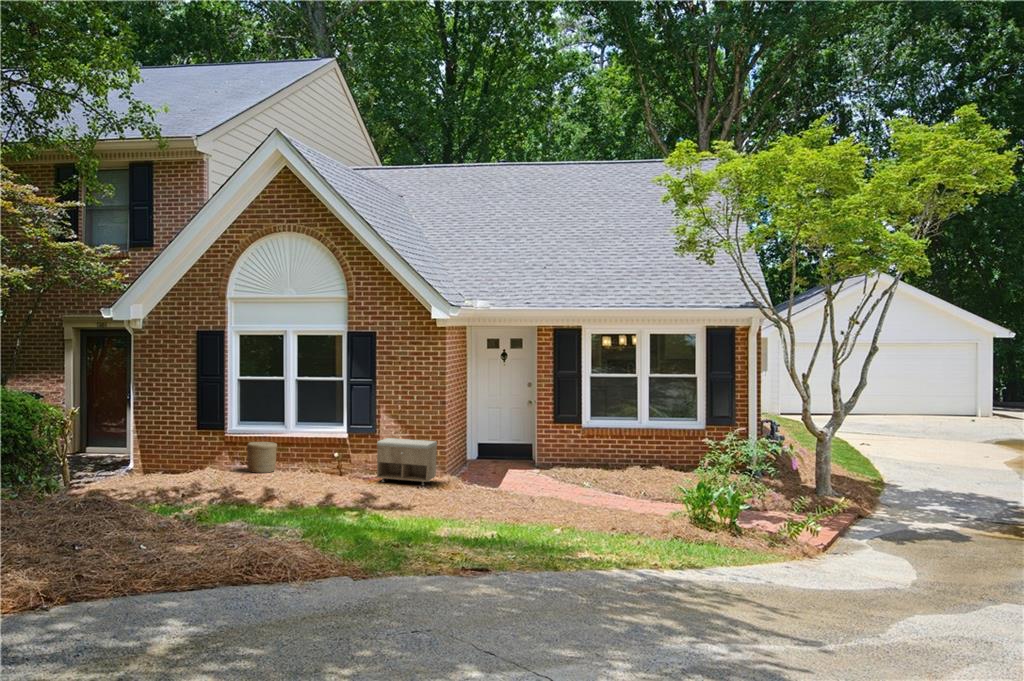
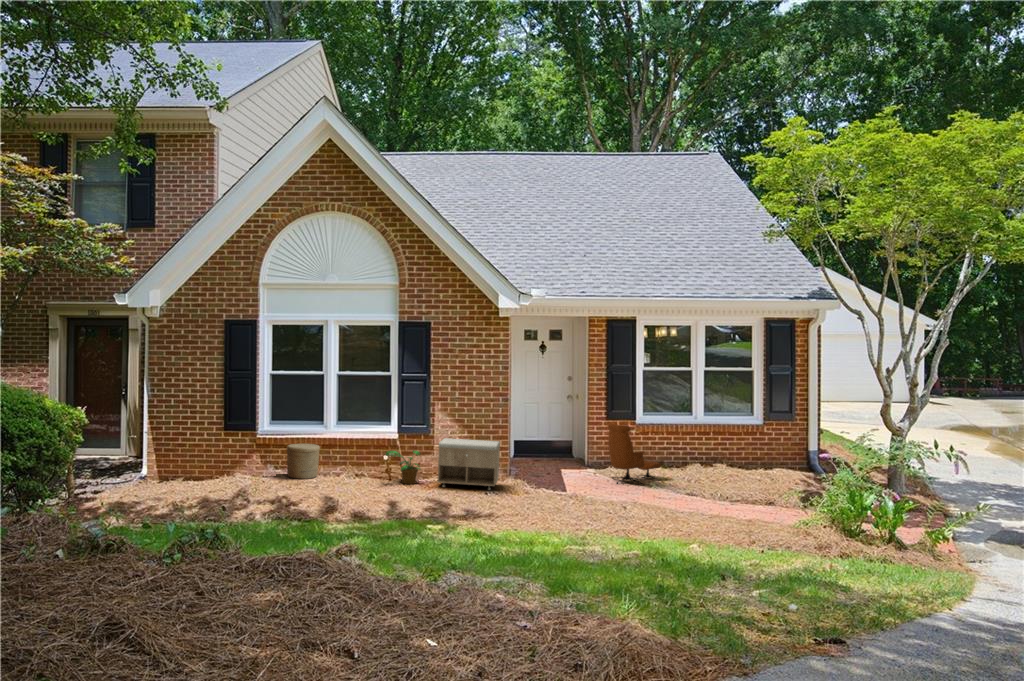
lounge chair: none [544,425,602,485] -> present [608,423,661,485]
potted plant: none [331,448,367,479] -> present [386,450,420,484]

